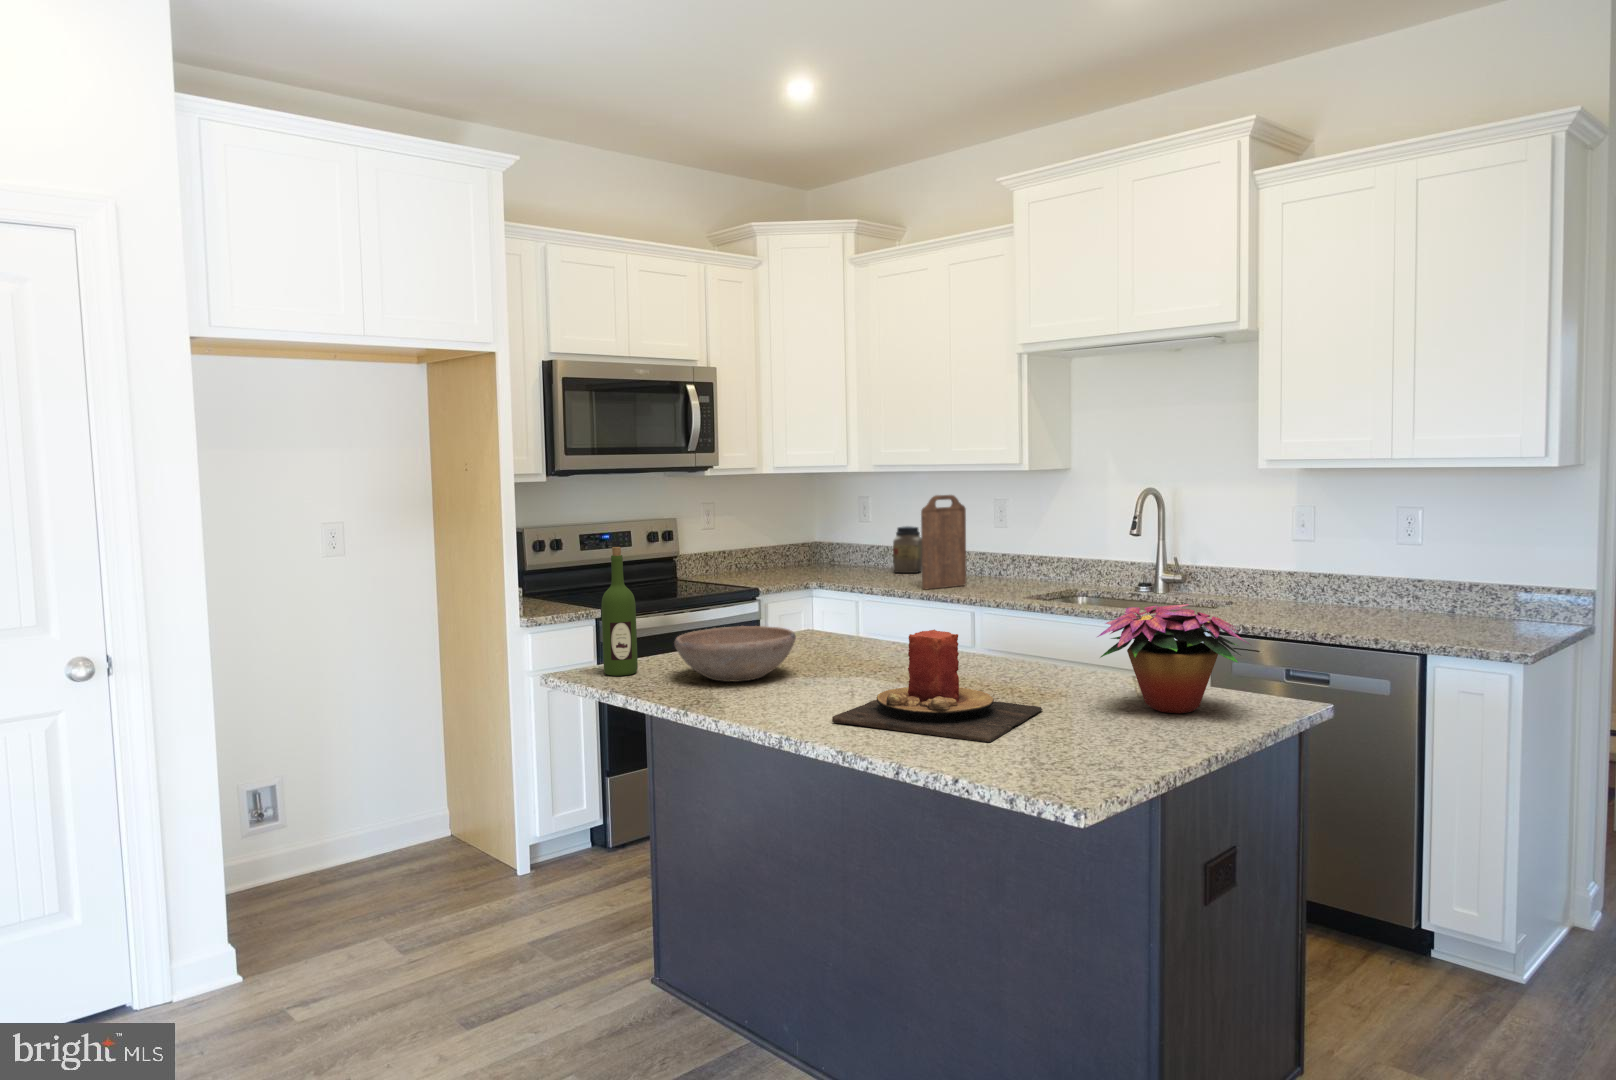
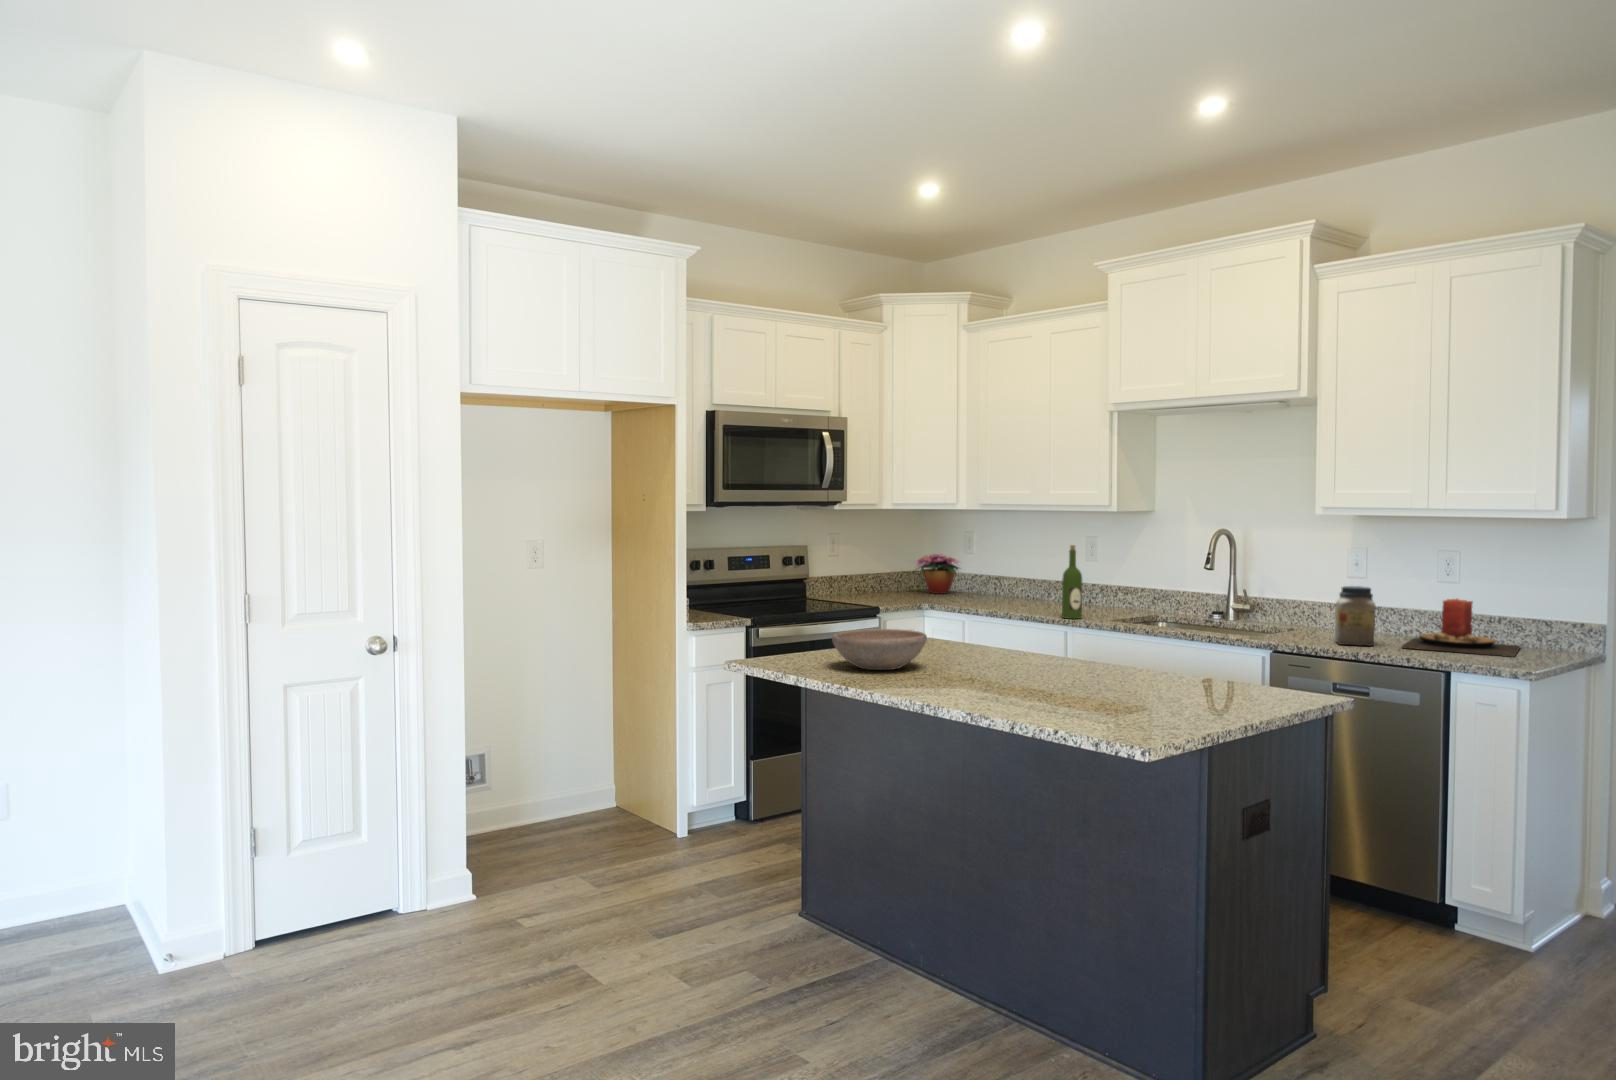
cutting board: present [921,495,966,590] -> none [1022,531,1061,612]
jar: present [893,526,922,573] -> present [1335,586,1375,646]
wine bottle: present [602,547,638,676] -> present [1062,545,1082,619]
flower arrangement: present [1097,604,1249,713] -> present [917,554,959,594]
candle: present [832,630,1043,743] -> present [1402,599,1520,657]

